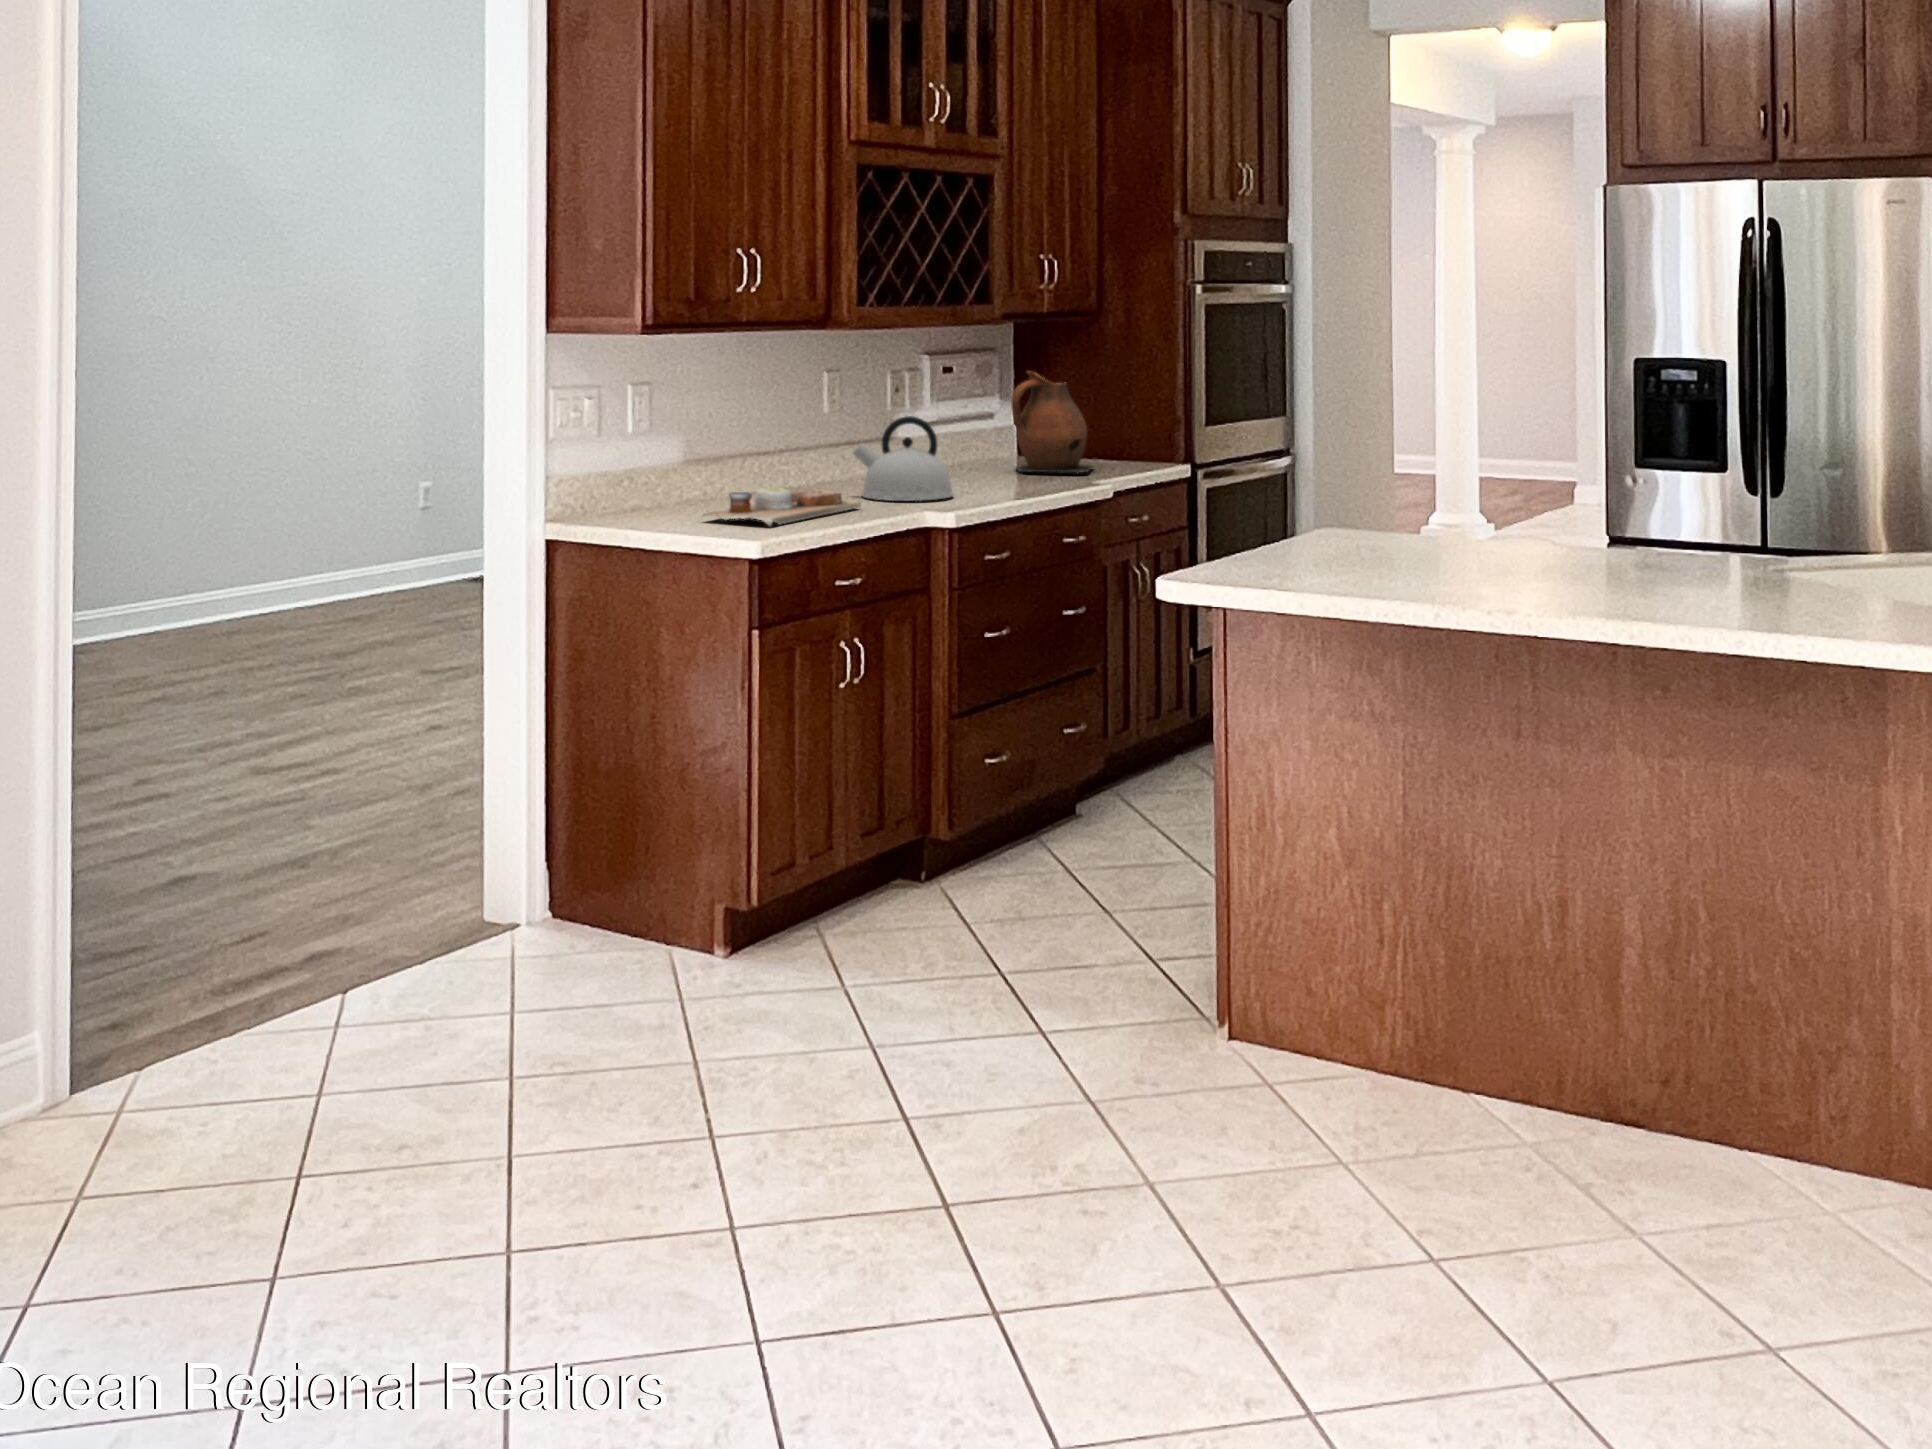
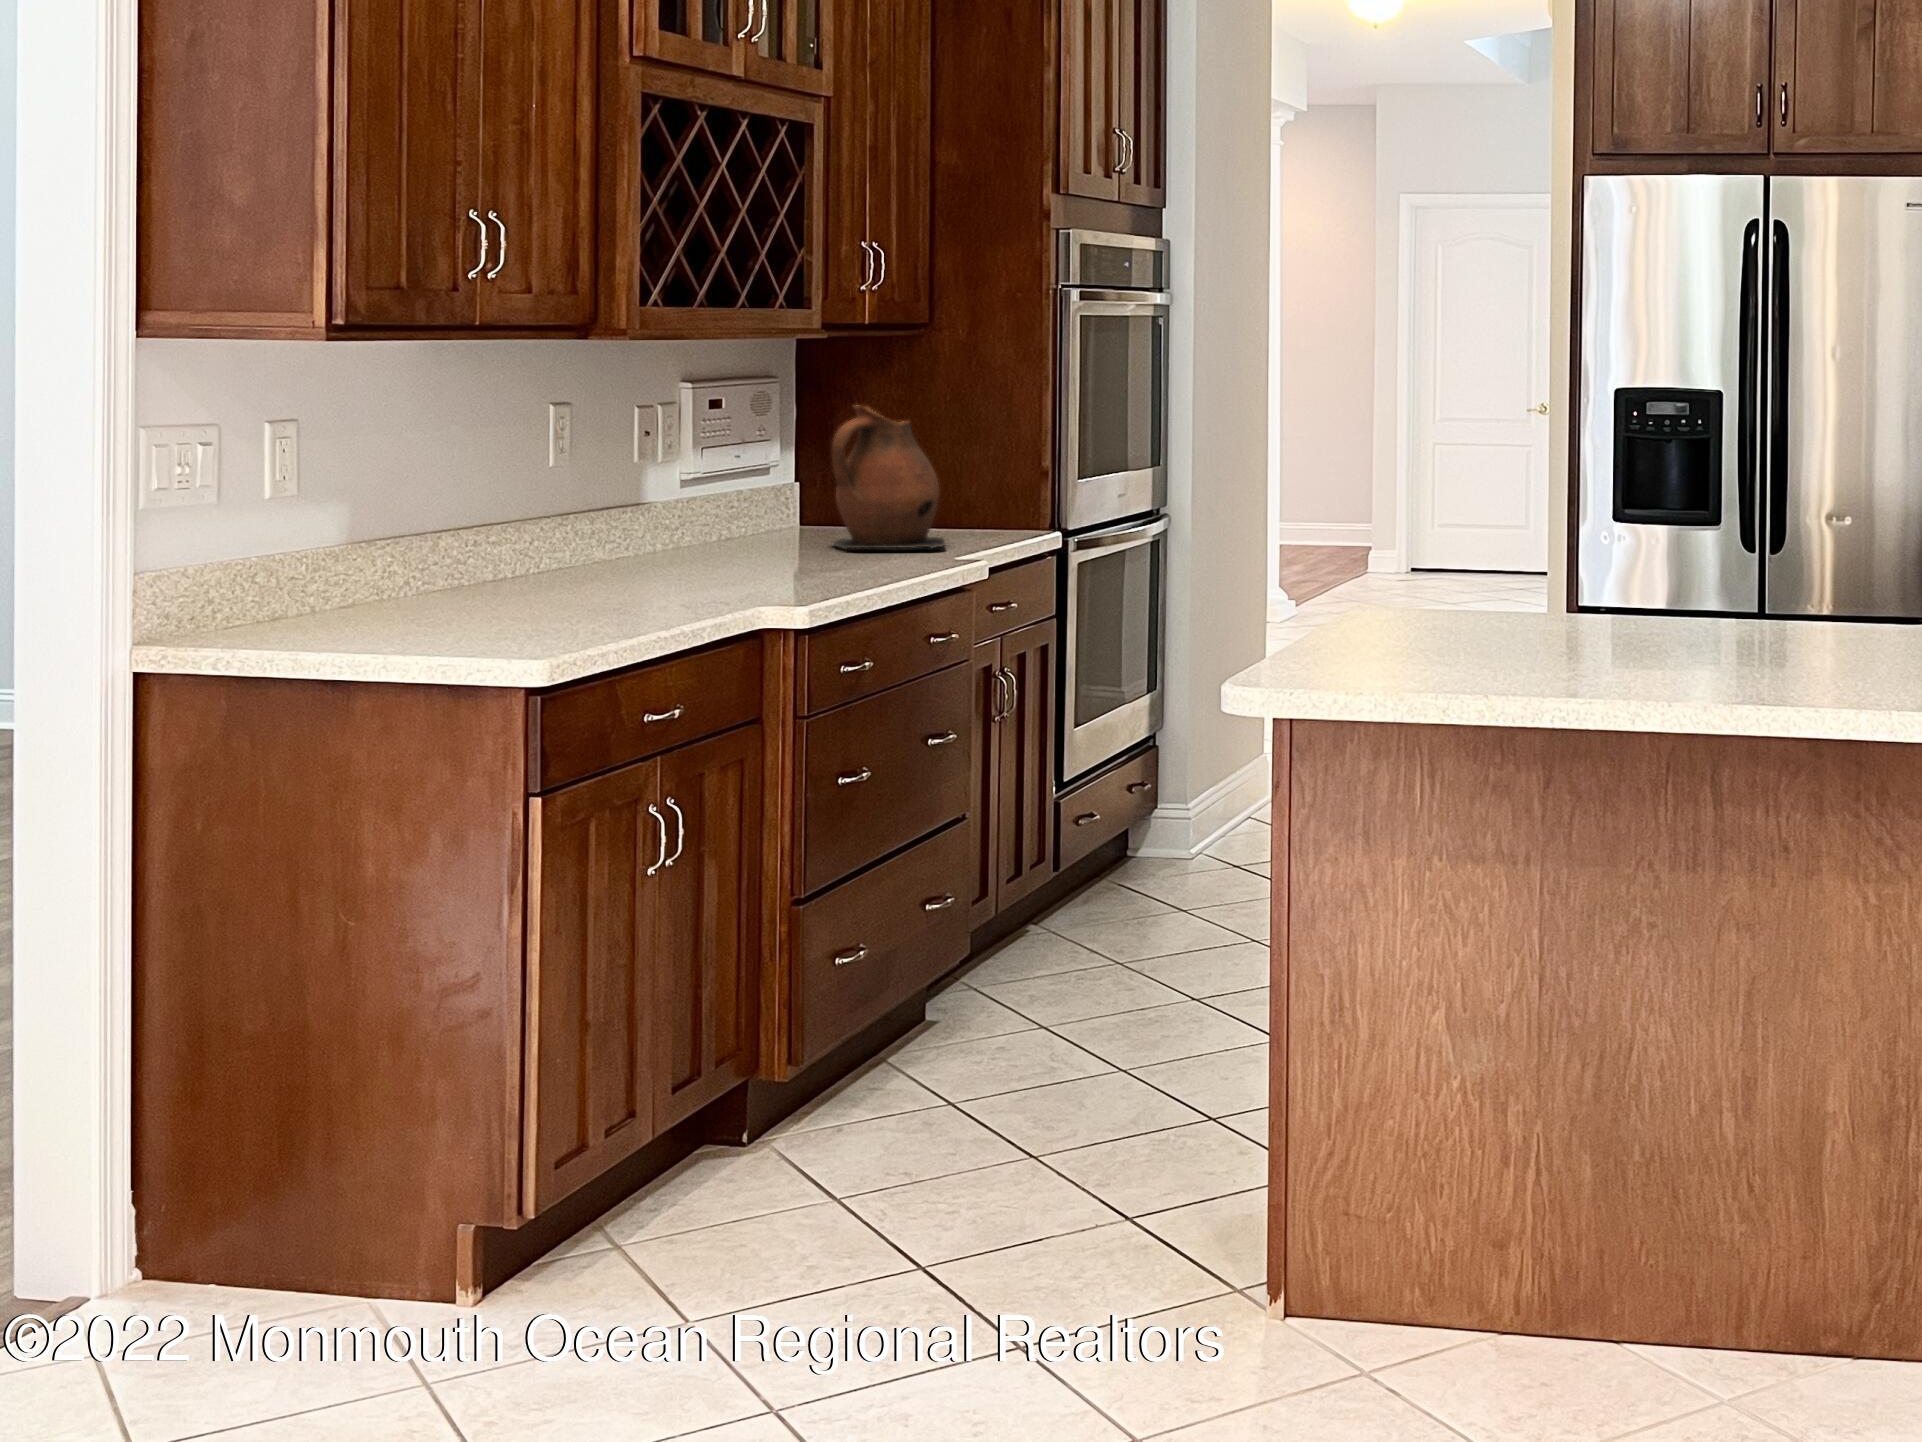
kettle: present [853,416,953,501] -> none [627,469,787,596]
cutting board: present [705,487,861,526] -> none [412,580,661,645]

